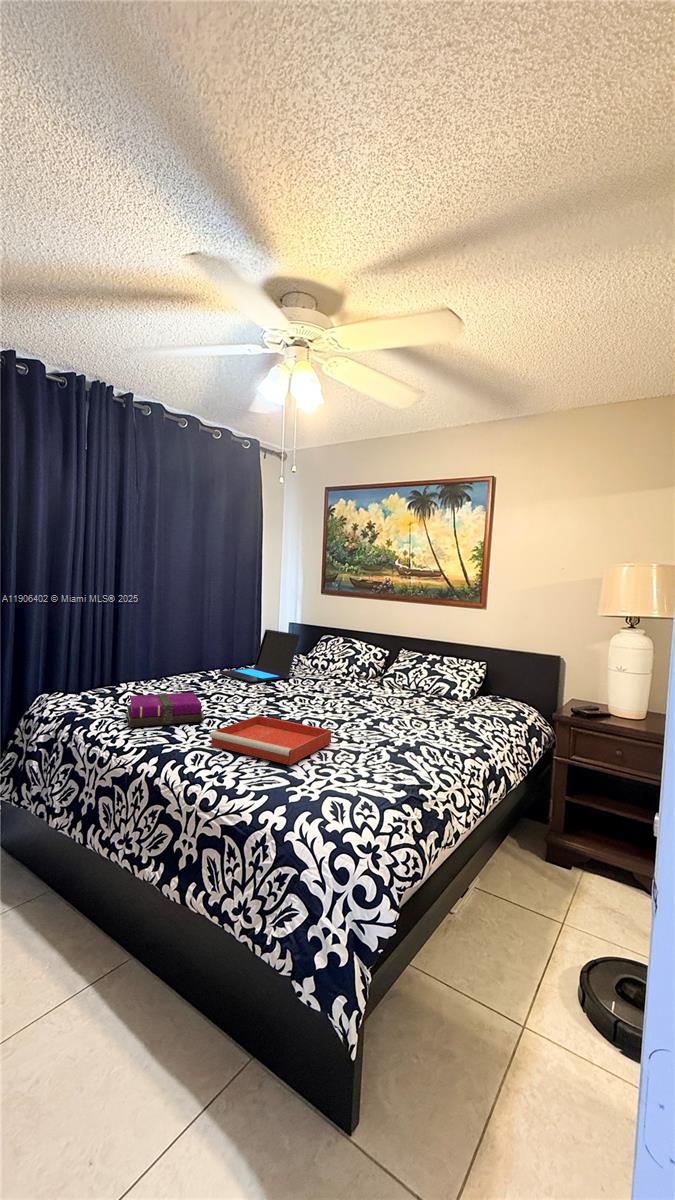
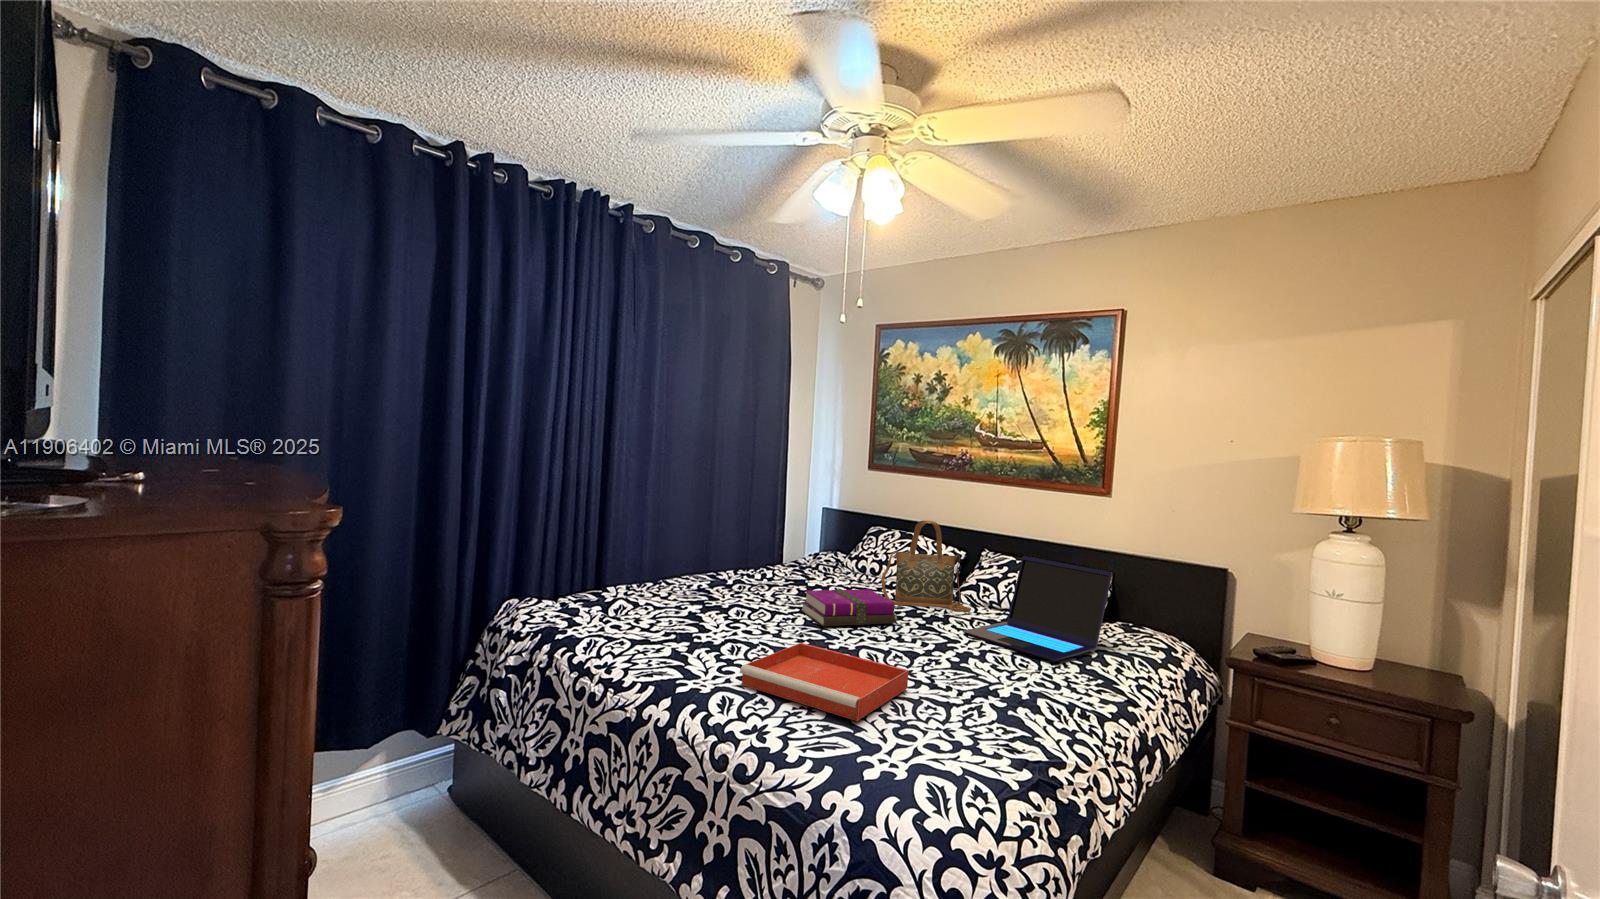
handbag: none [325,628,388,692] -> present [881,520,971,612]
laptop: present [218,629,300,682] -> present [963,556,1112,661]
notebook: present [127,692,204,727] -> present [801,589,897,626]

